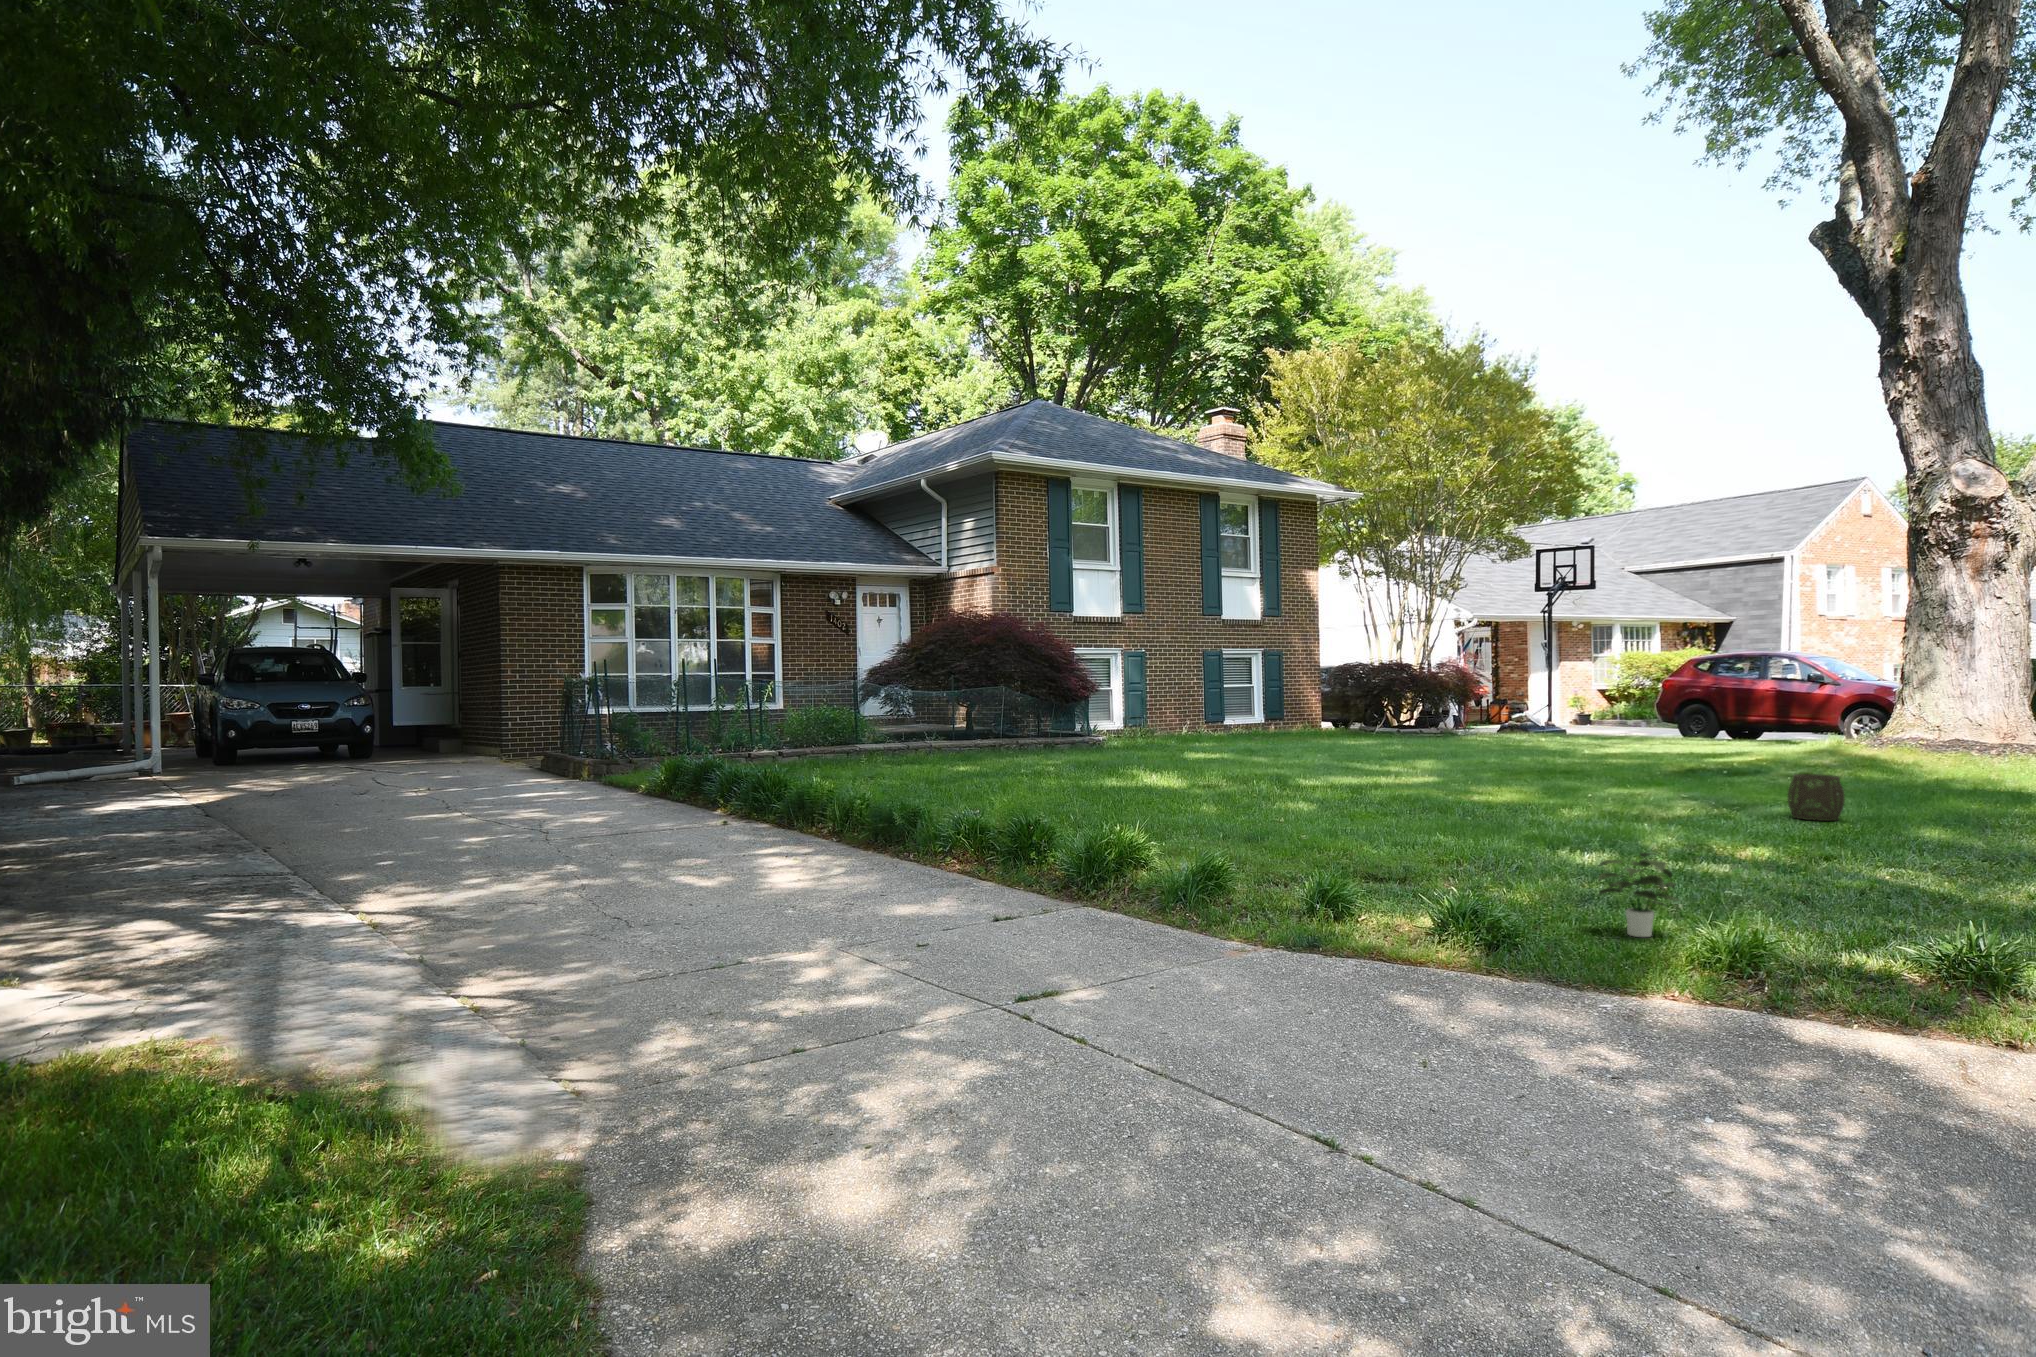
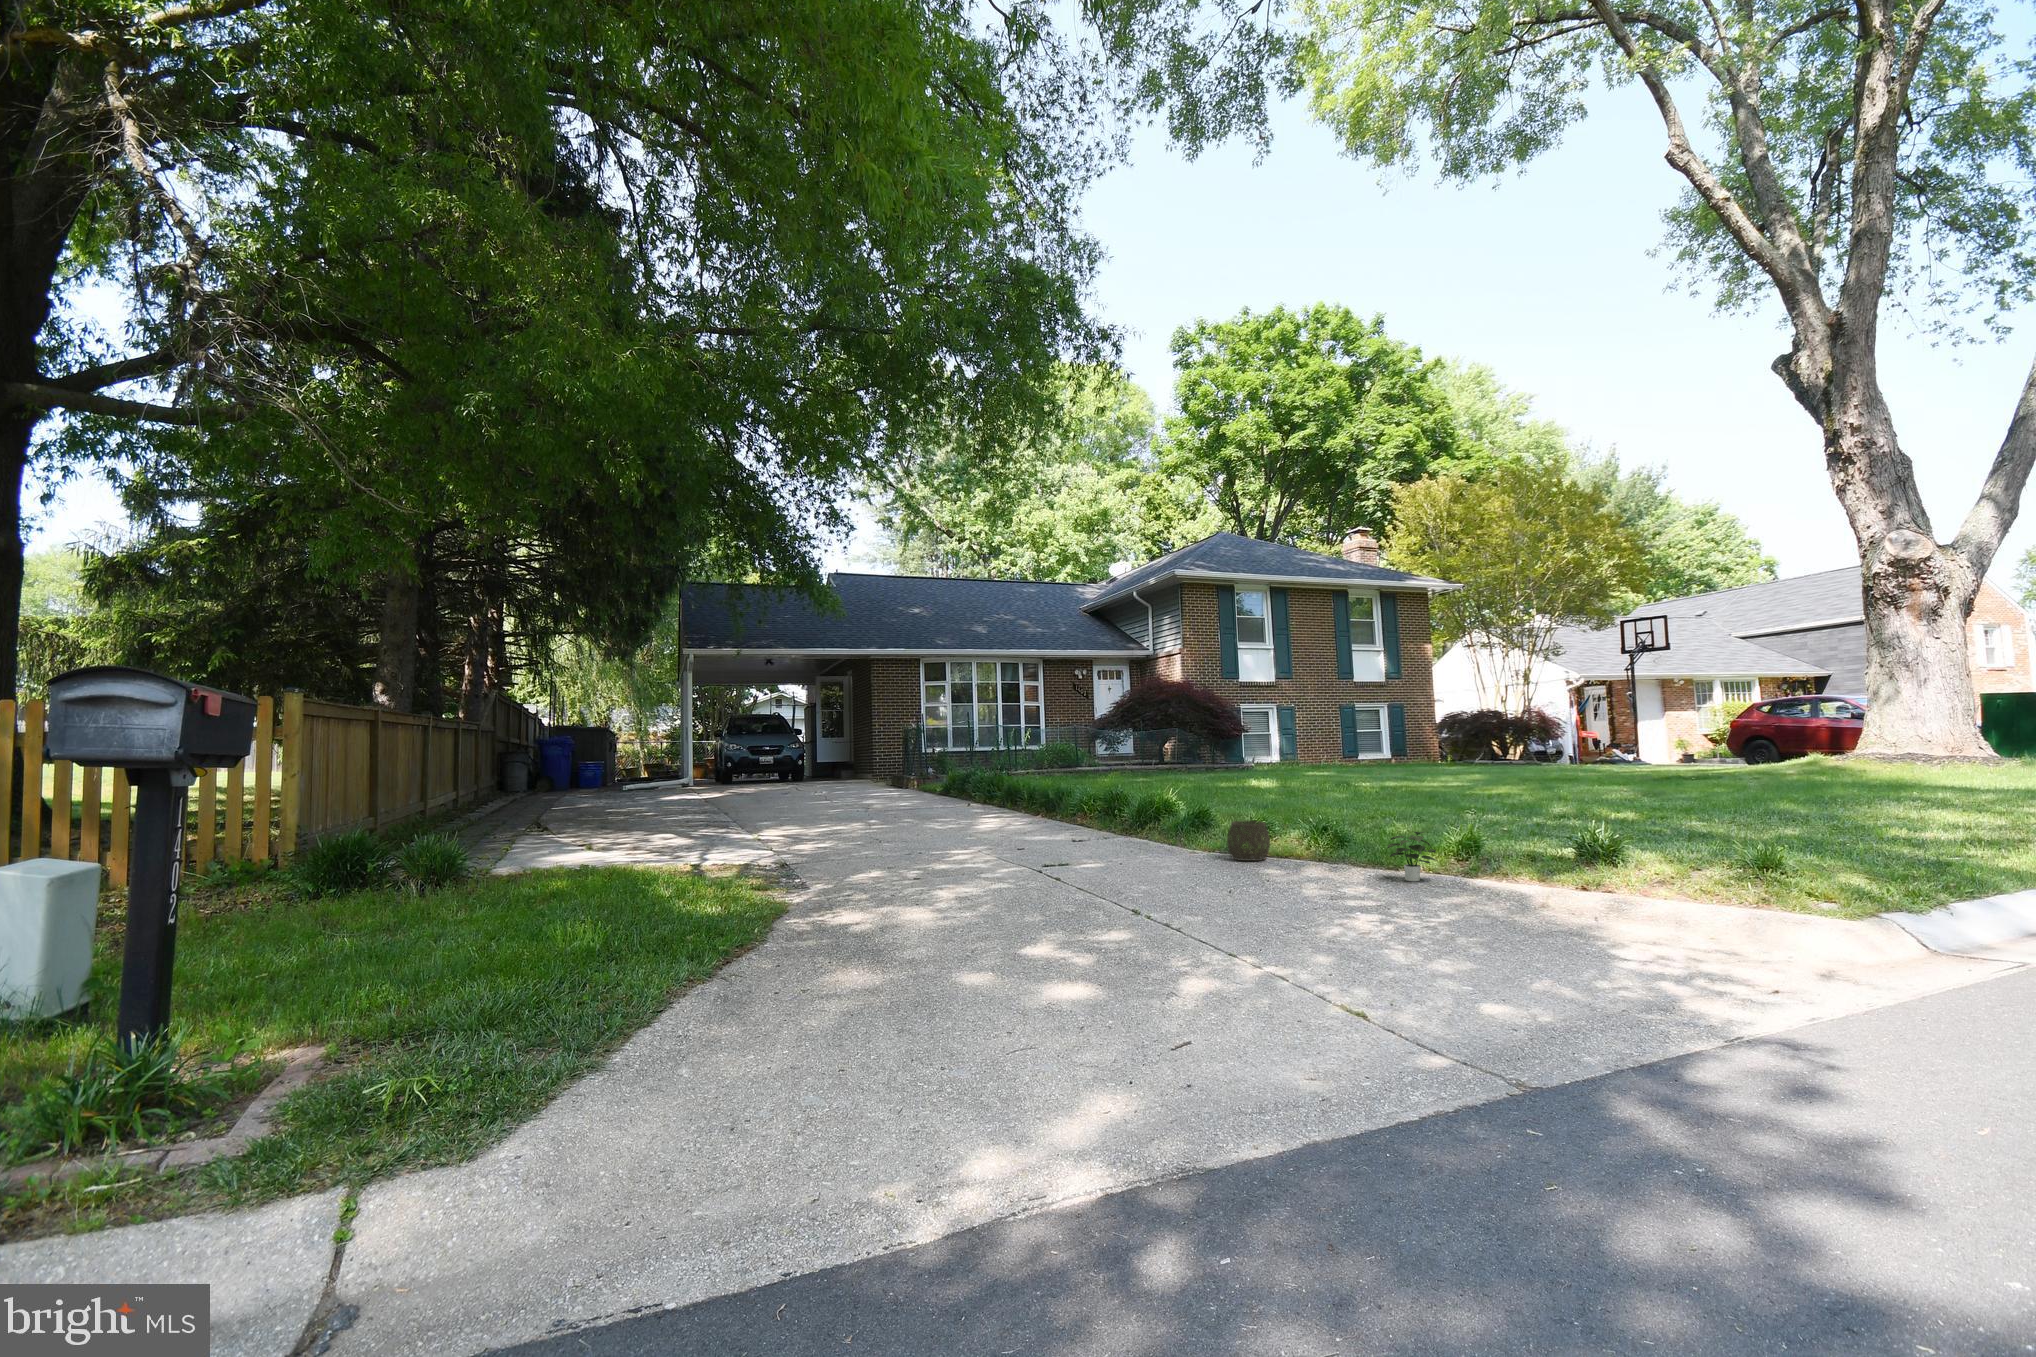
woven basket: present [1788,774,1845,821] -> present [1227,821,1270,861]

